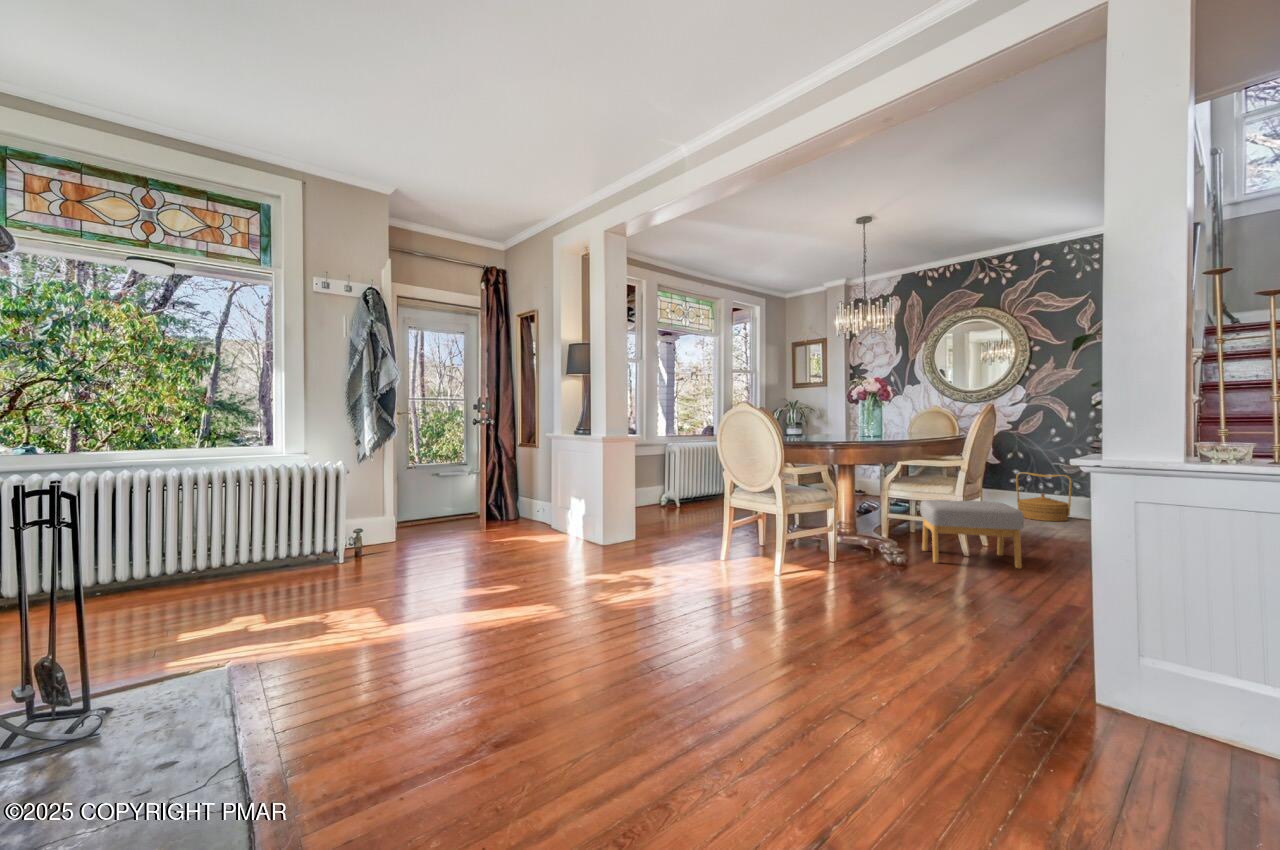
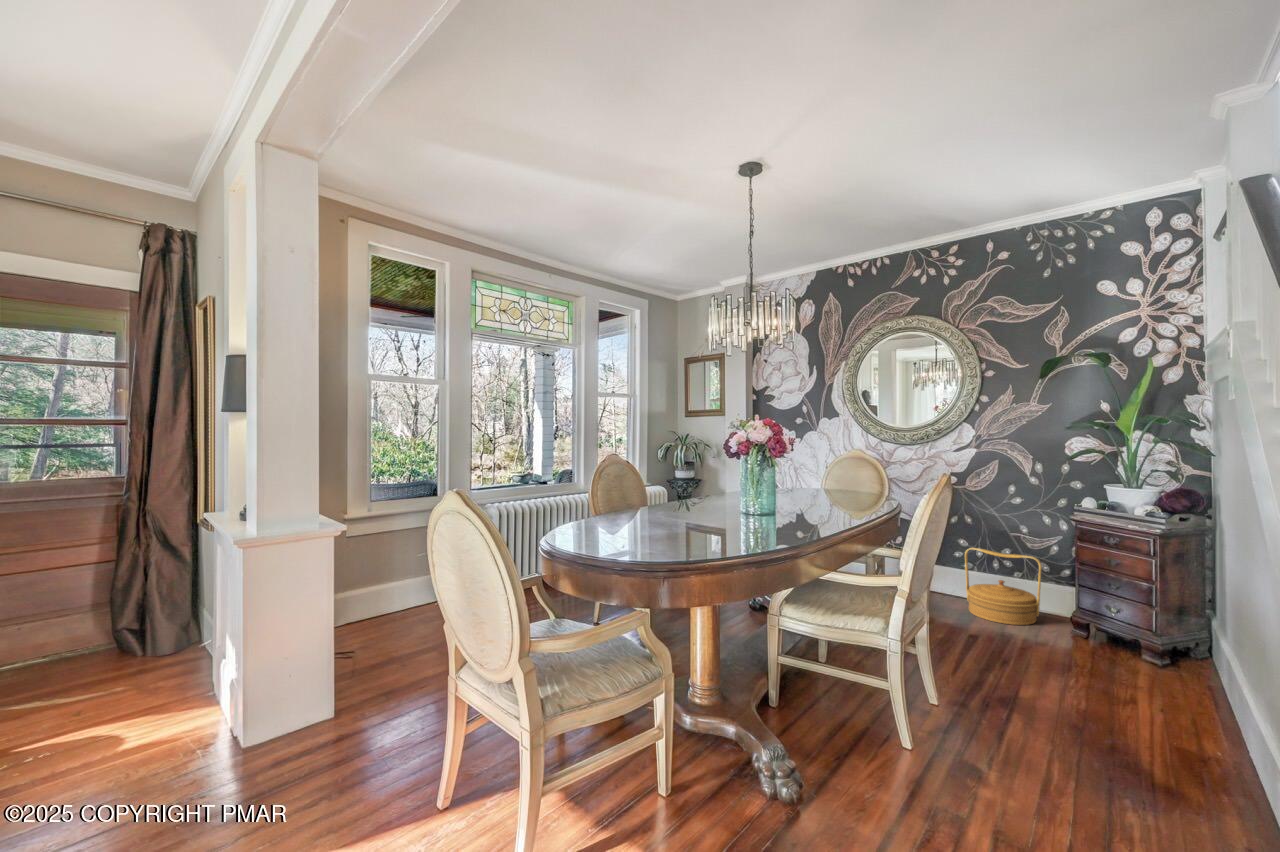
footstool: present [920,500,1024,568] -> none [822,644,1003,808]

